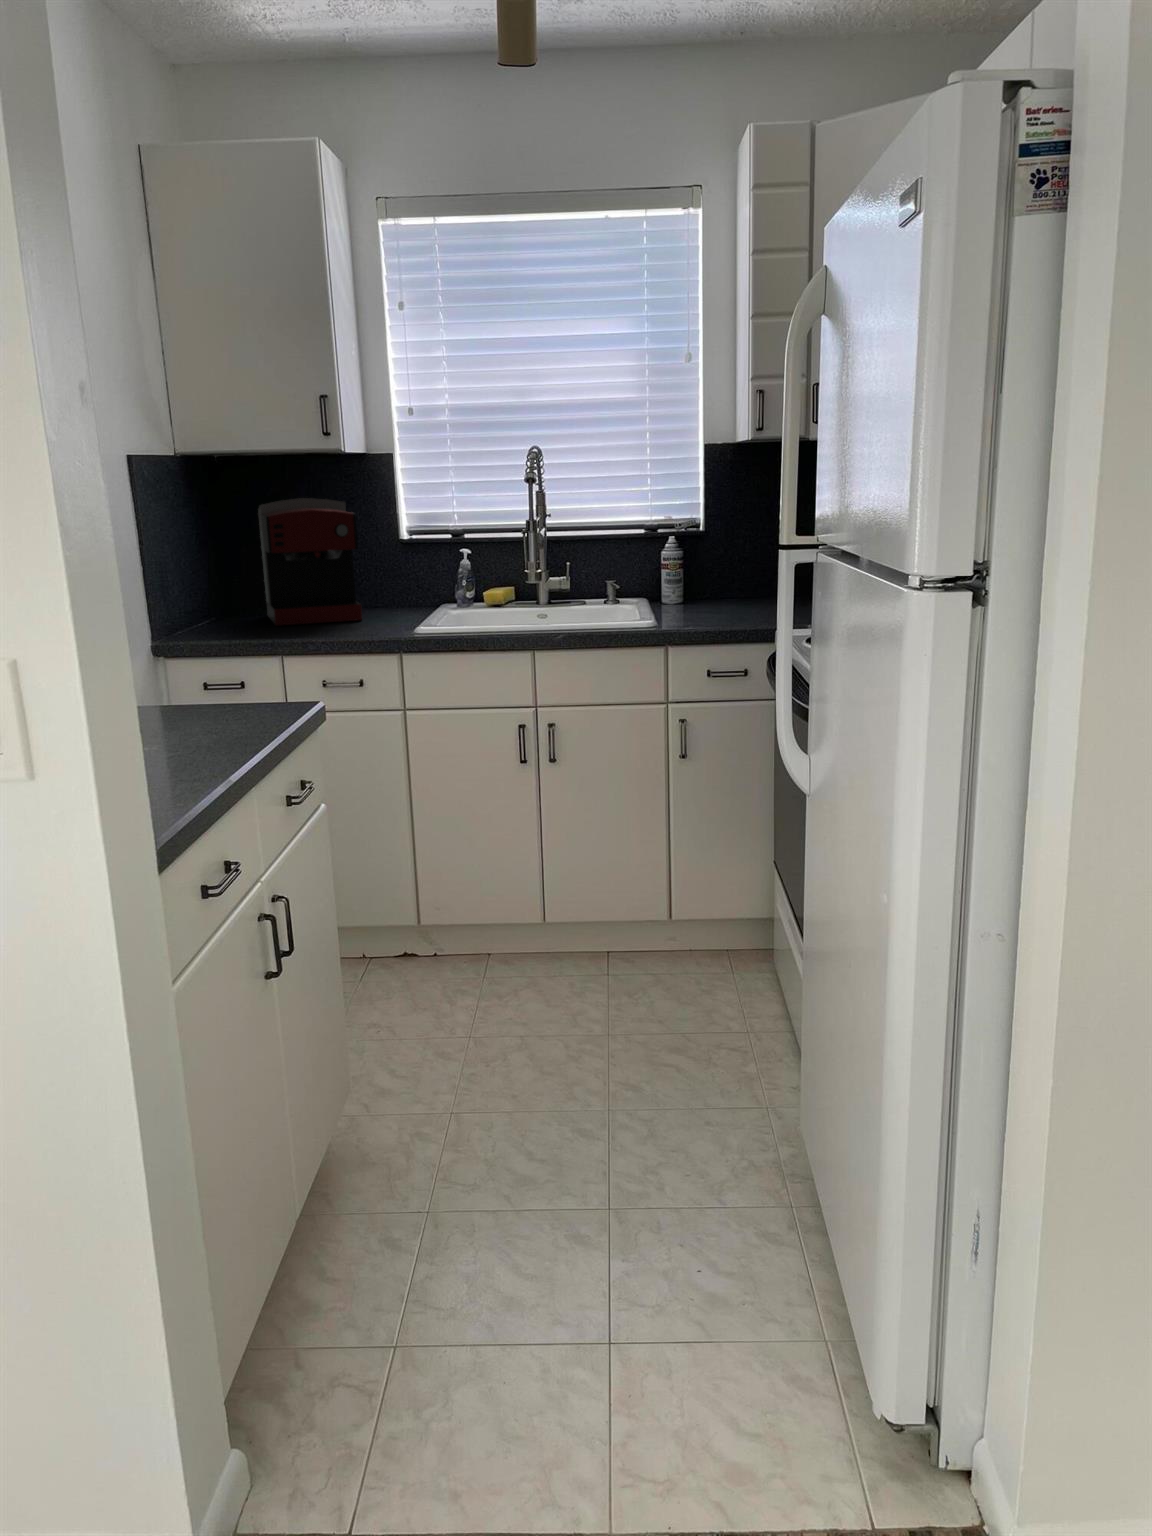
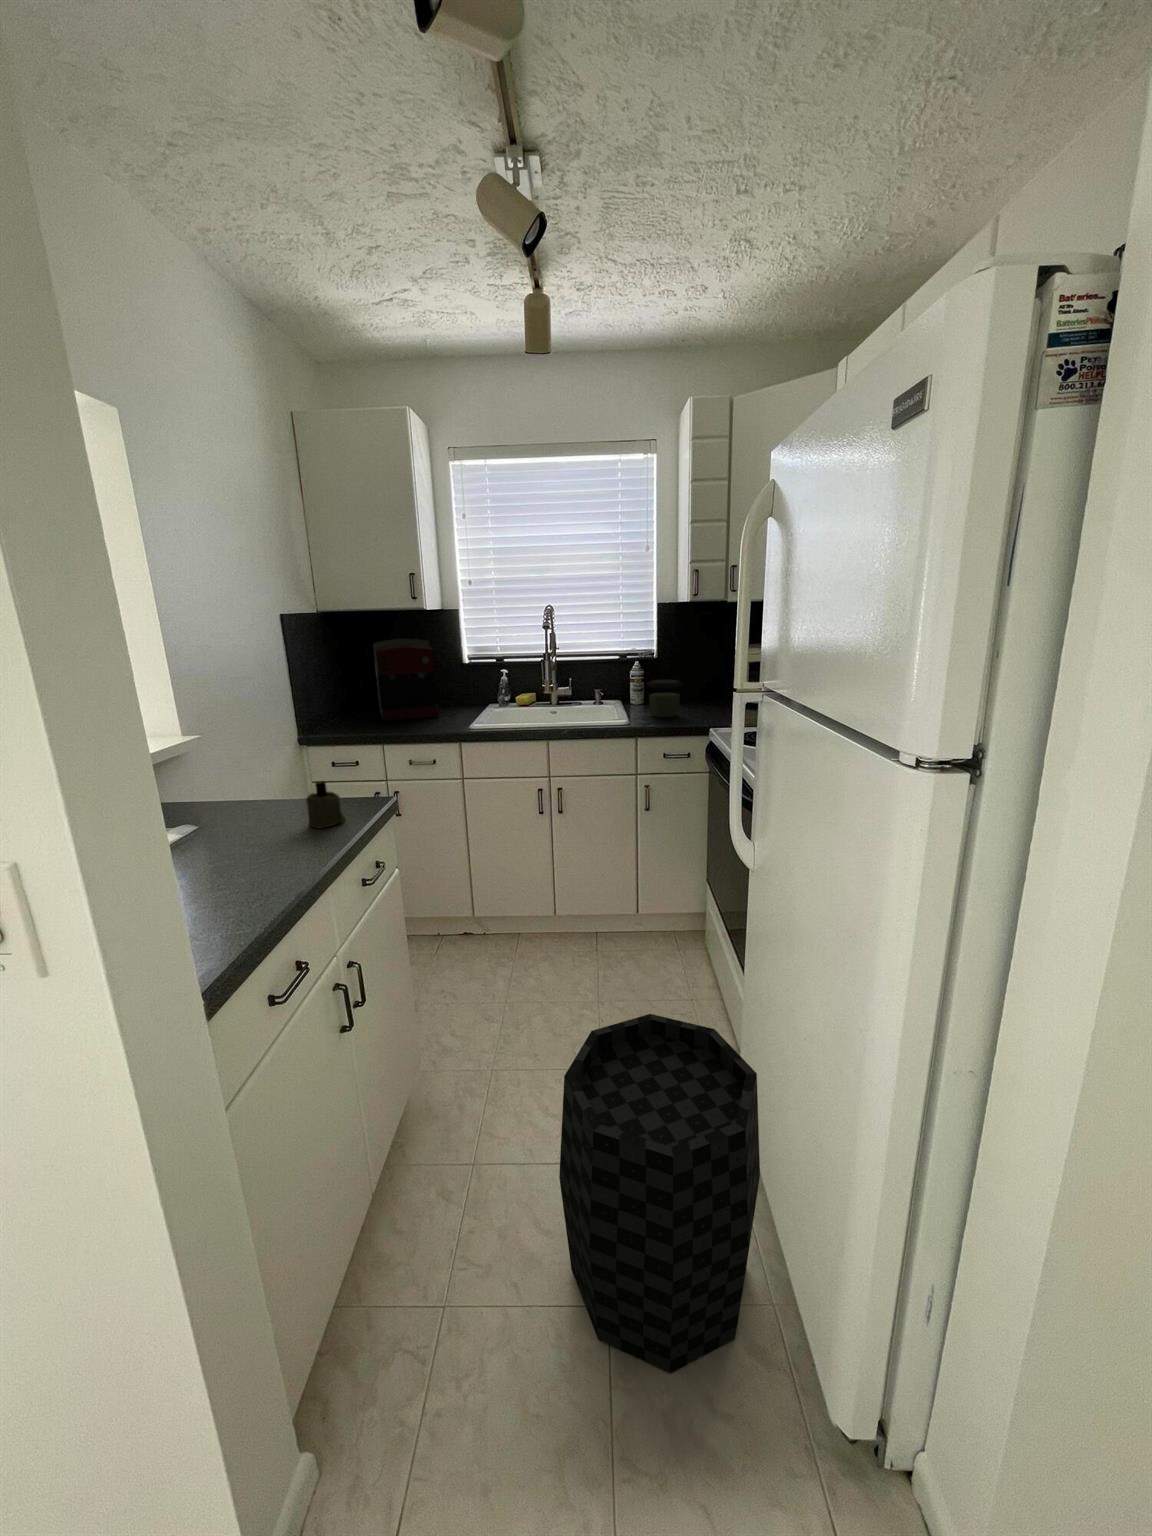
jar: none [688,561,742,619] -> present [647,680,682,718]
candle: none [207,668,258,731] -> present [306,782,345,829]
trash can: none [546,978,808,1396] -> present [559,1014,760,1373]

